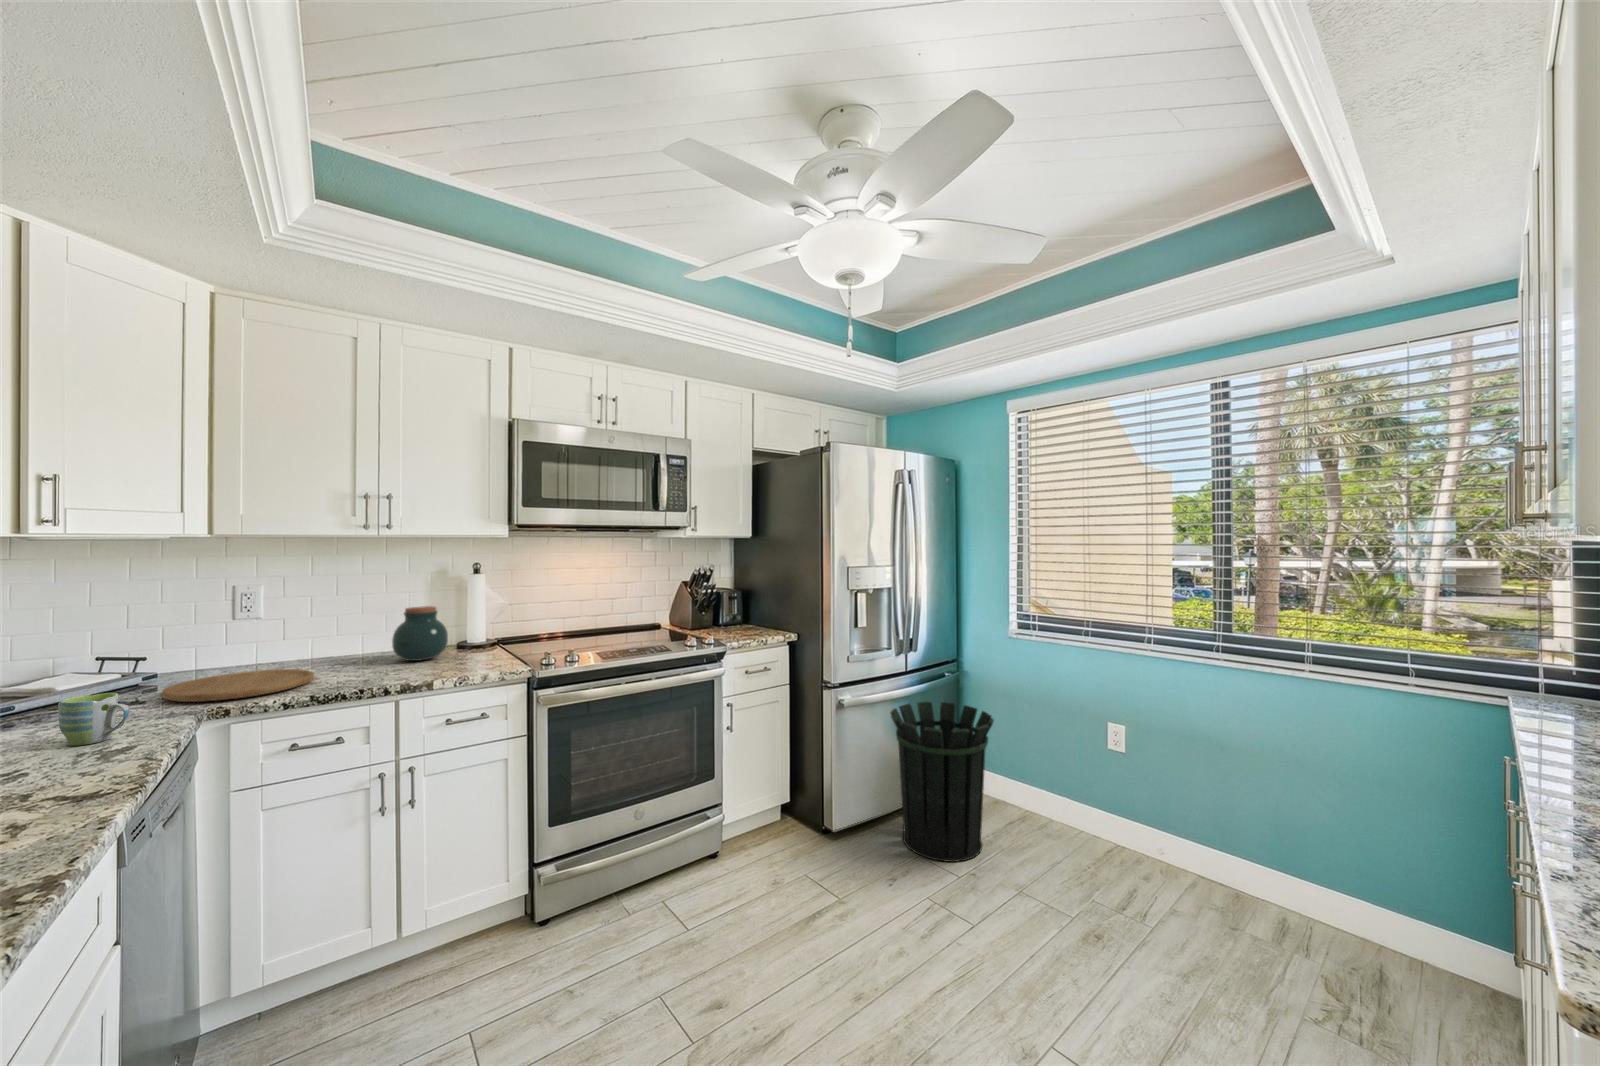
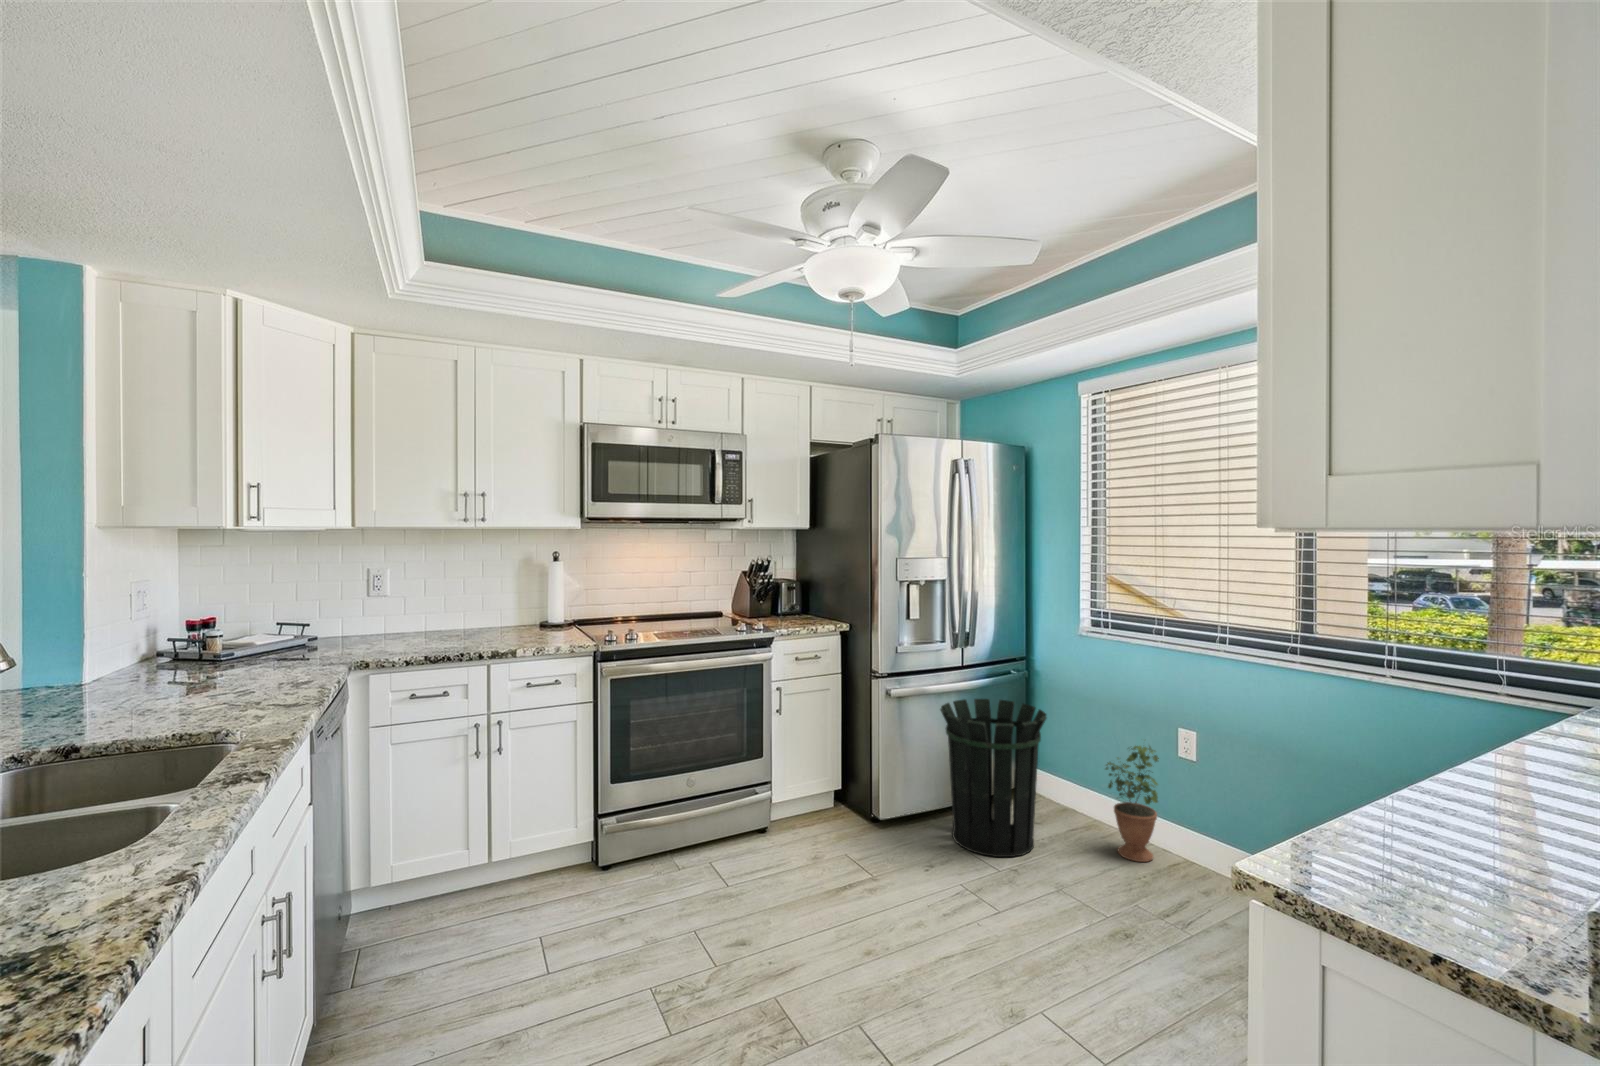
jar: present [392,606,448,661] -> none [486,589,530,635]
cutting board: present [161,669,314,702] -> none [323,637,428,656]
mug: present [58,693,129,746] -> none [266,643,308,678]
potted plant: none [1044,735,1095,853] -> present [1106,746,1159,862]

